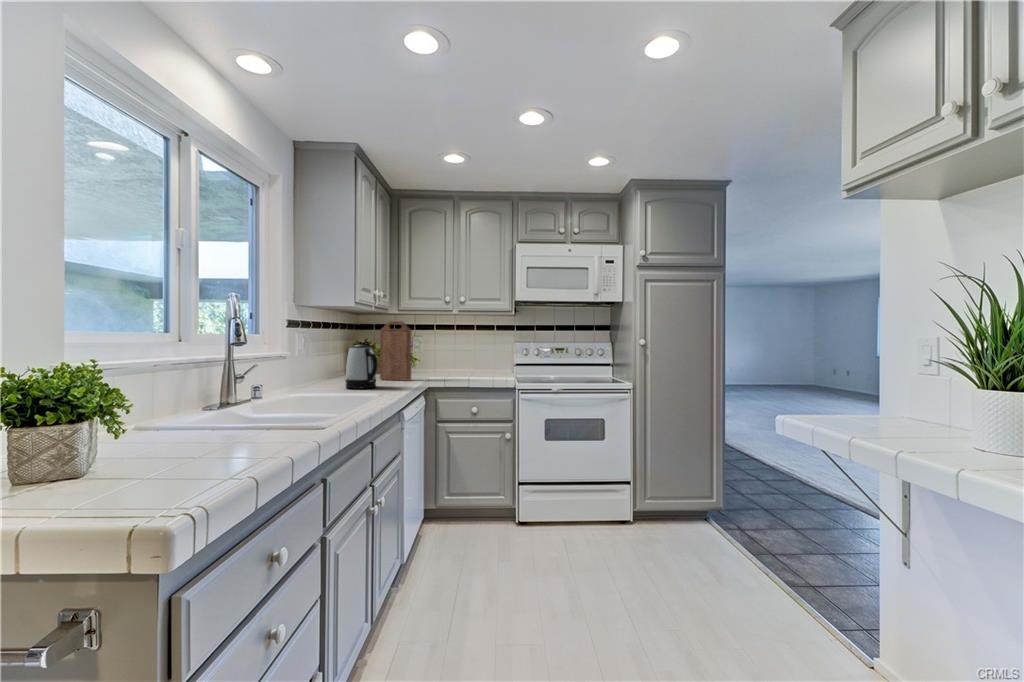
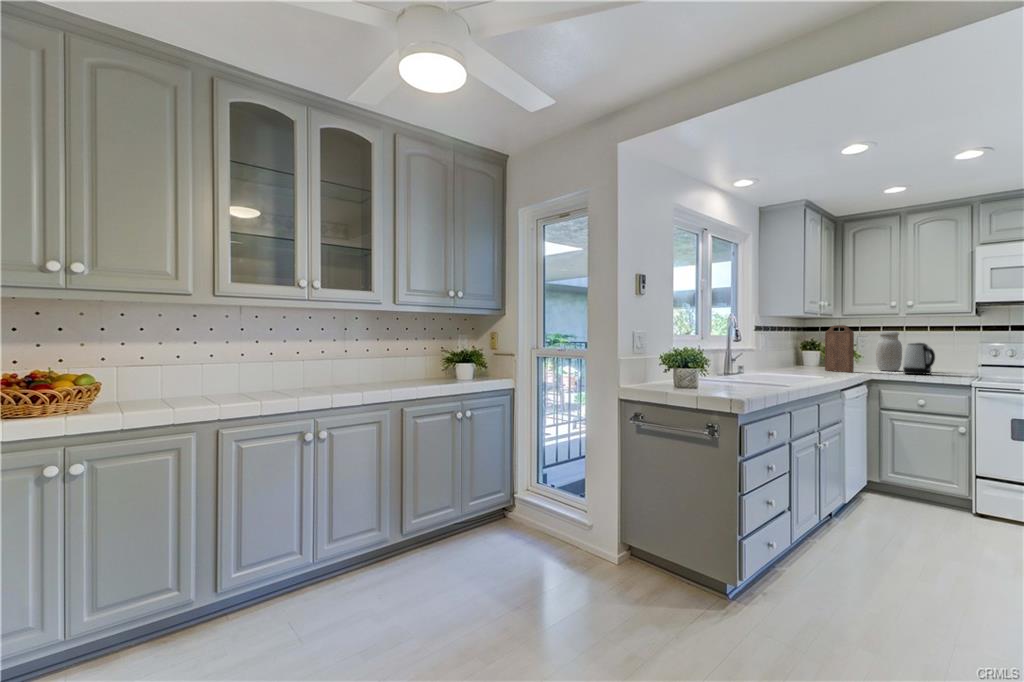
jar: none [432,330,455,375] -> present [876,332,902,371]
kettle: present [346,345,377,389] -> present [903,343,935,374]

